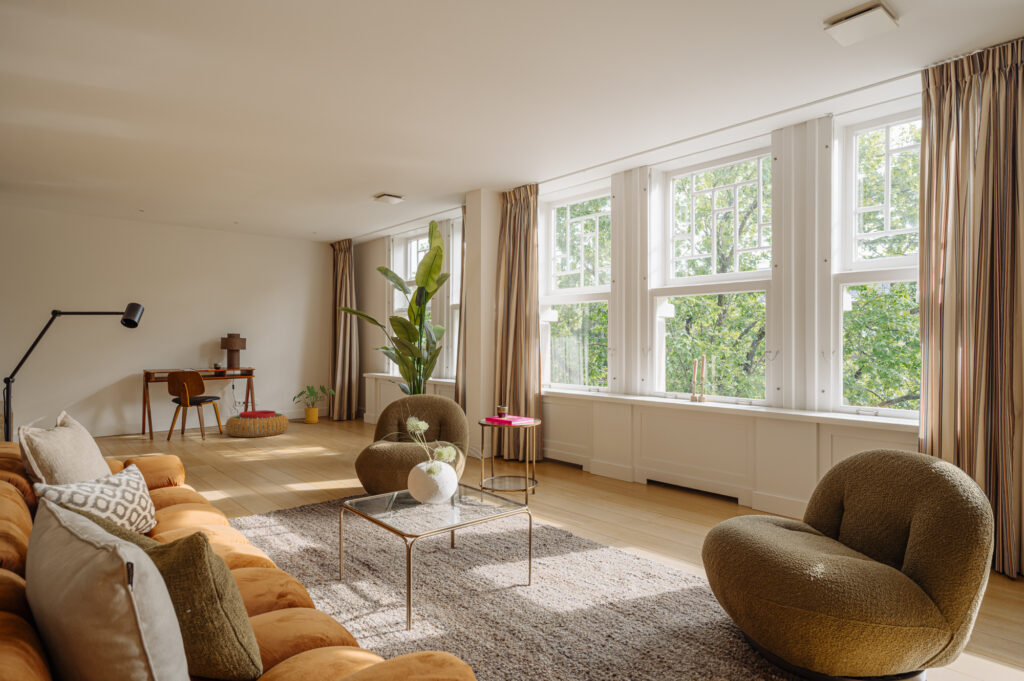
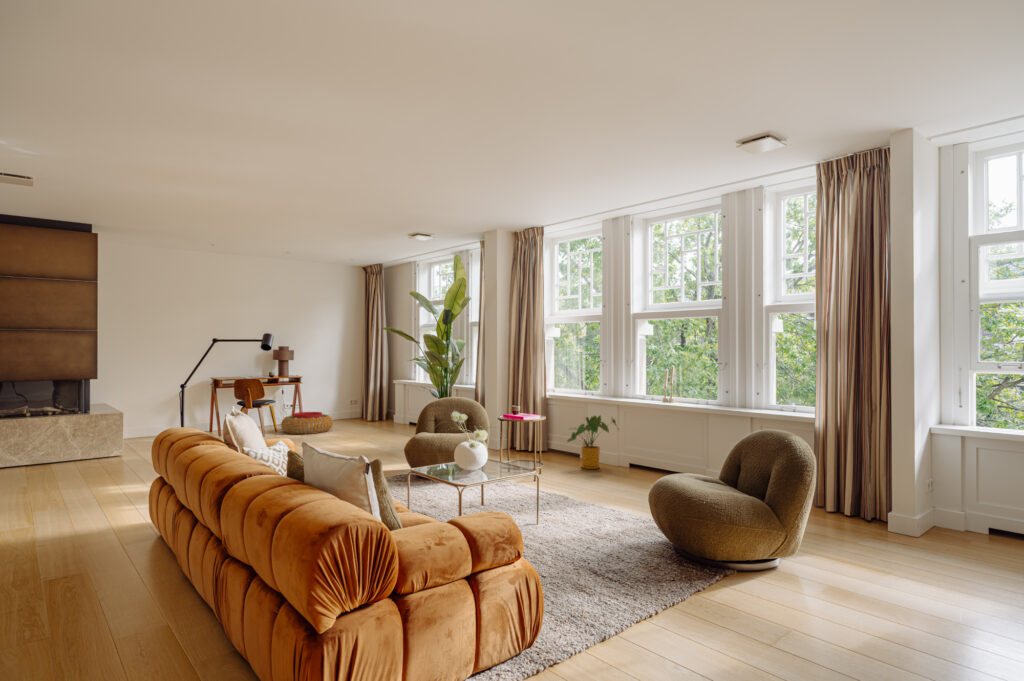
house plant: present [293,385,335,423] -> present [567,416,616,469]

